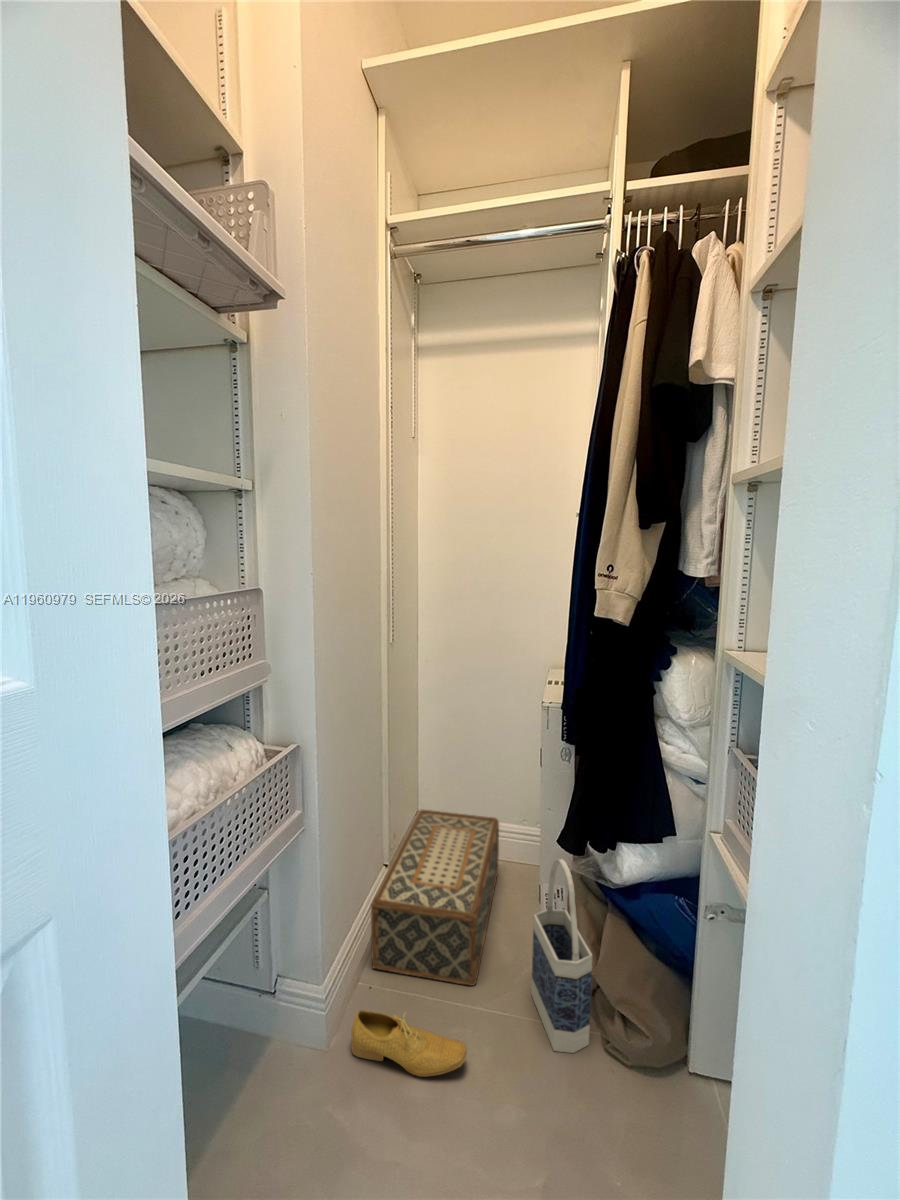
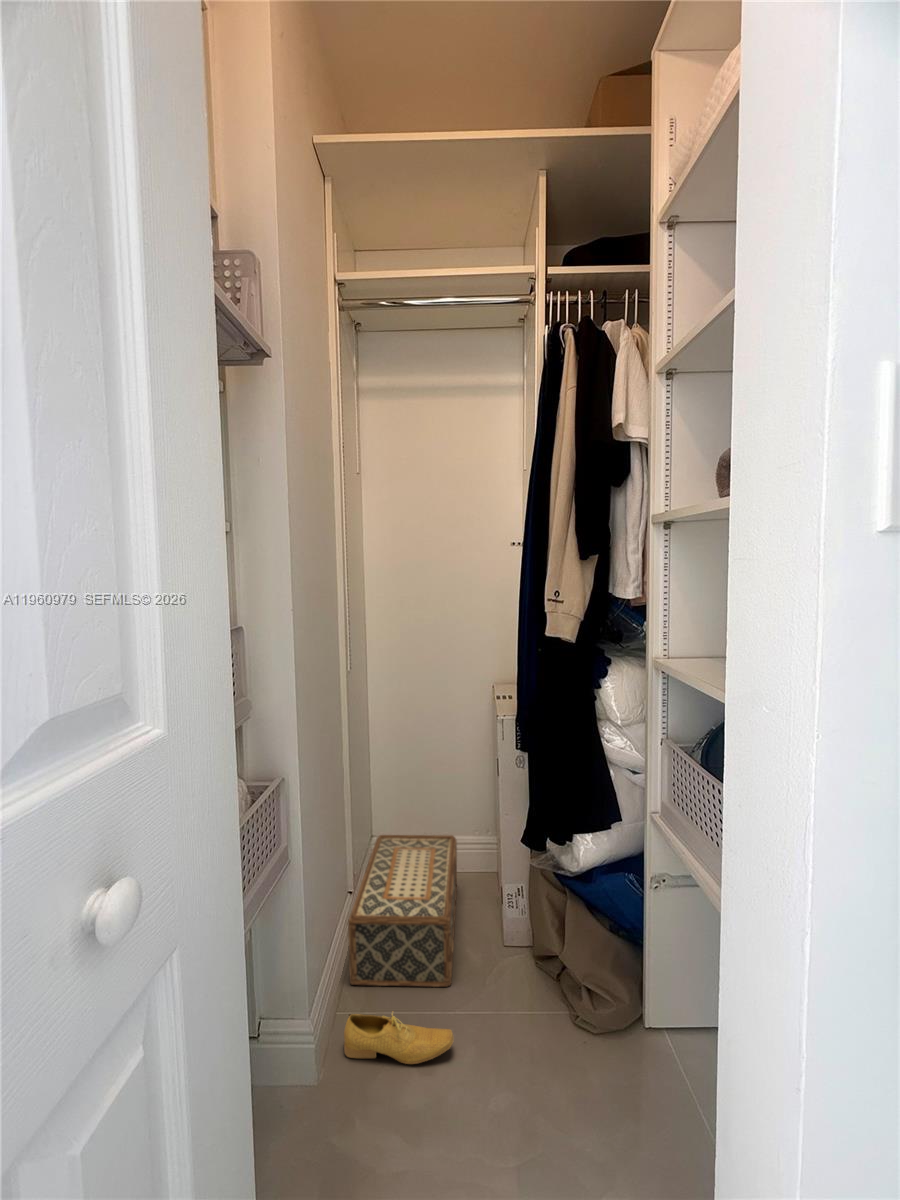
bag: present [531,859,592,1053] -> none [502,854,558,1027]

